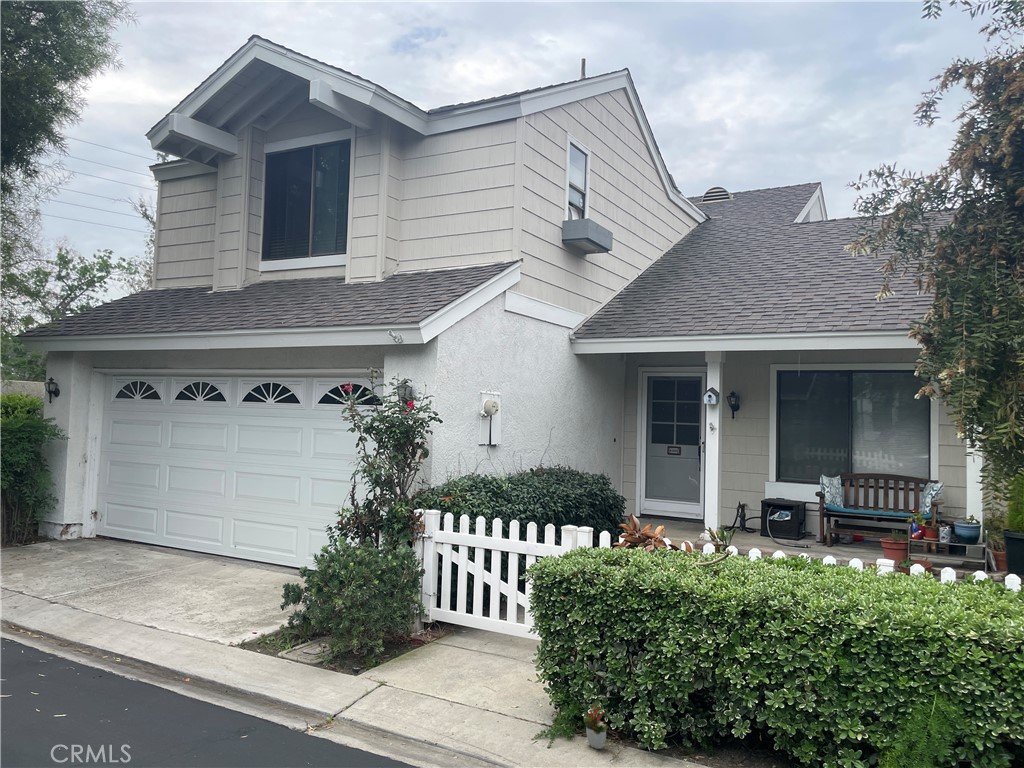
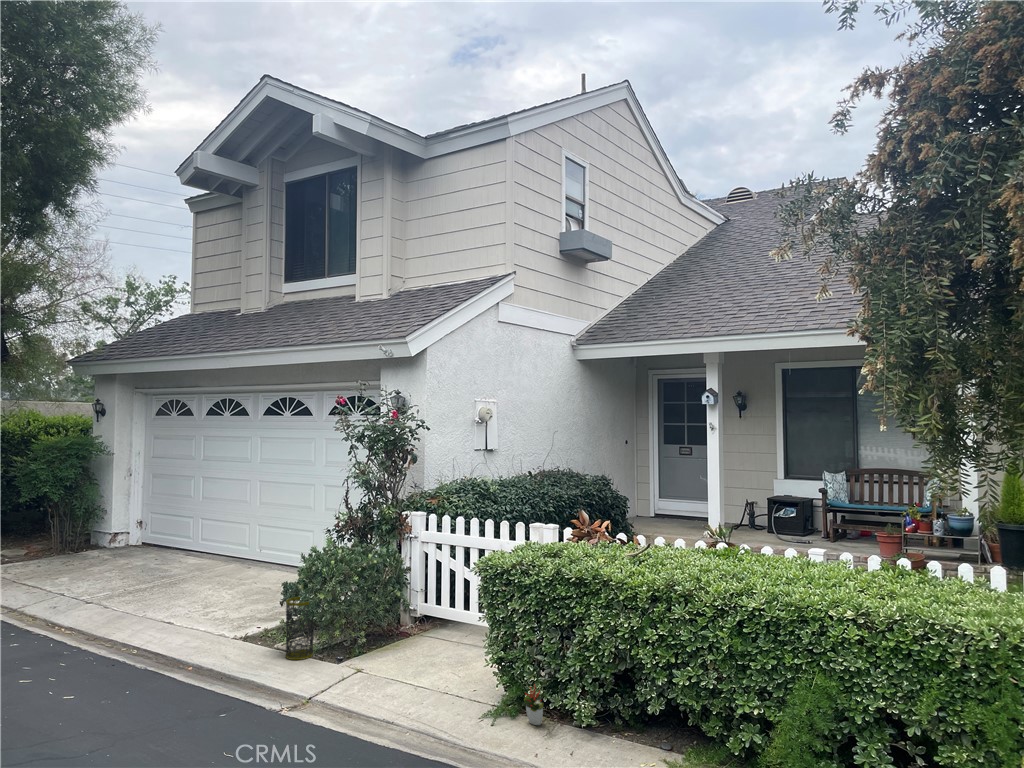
trash can: none [294,601,327,671] -> present [286,597,314,660]

